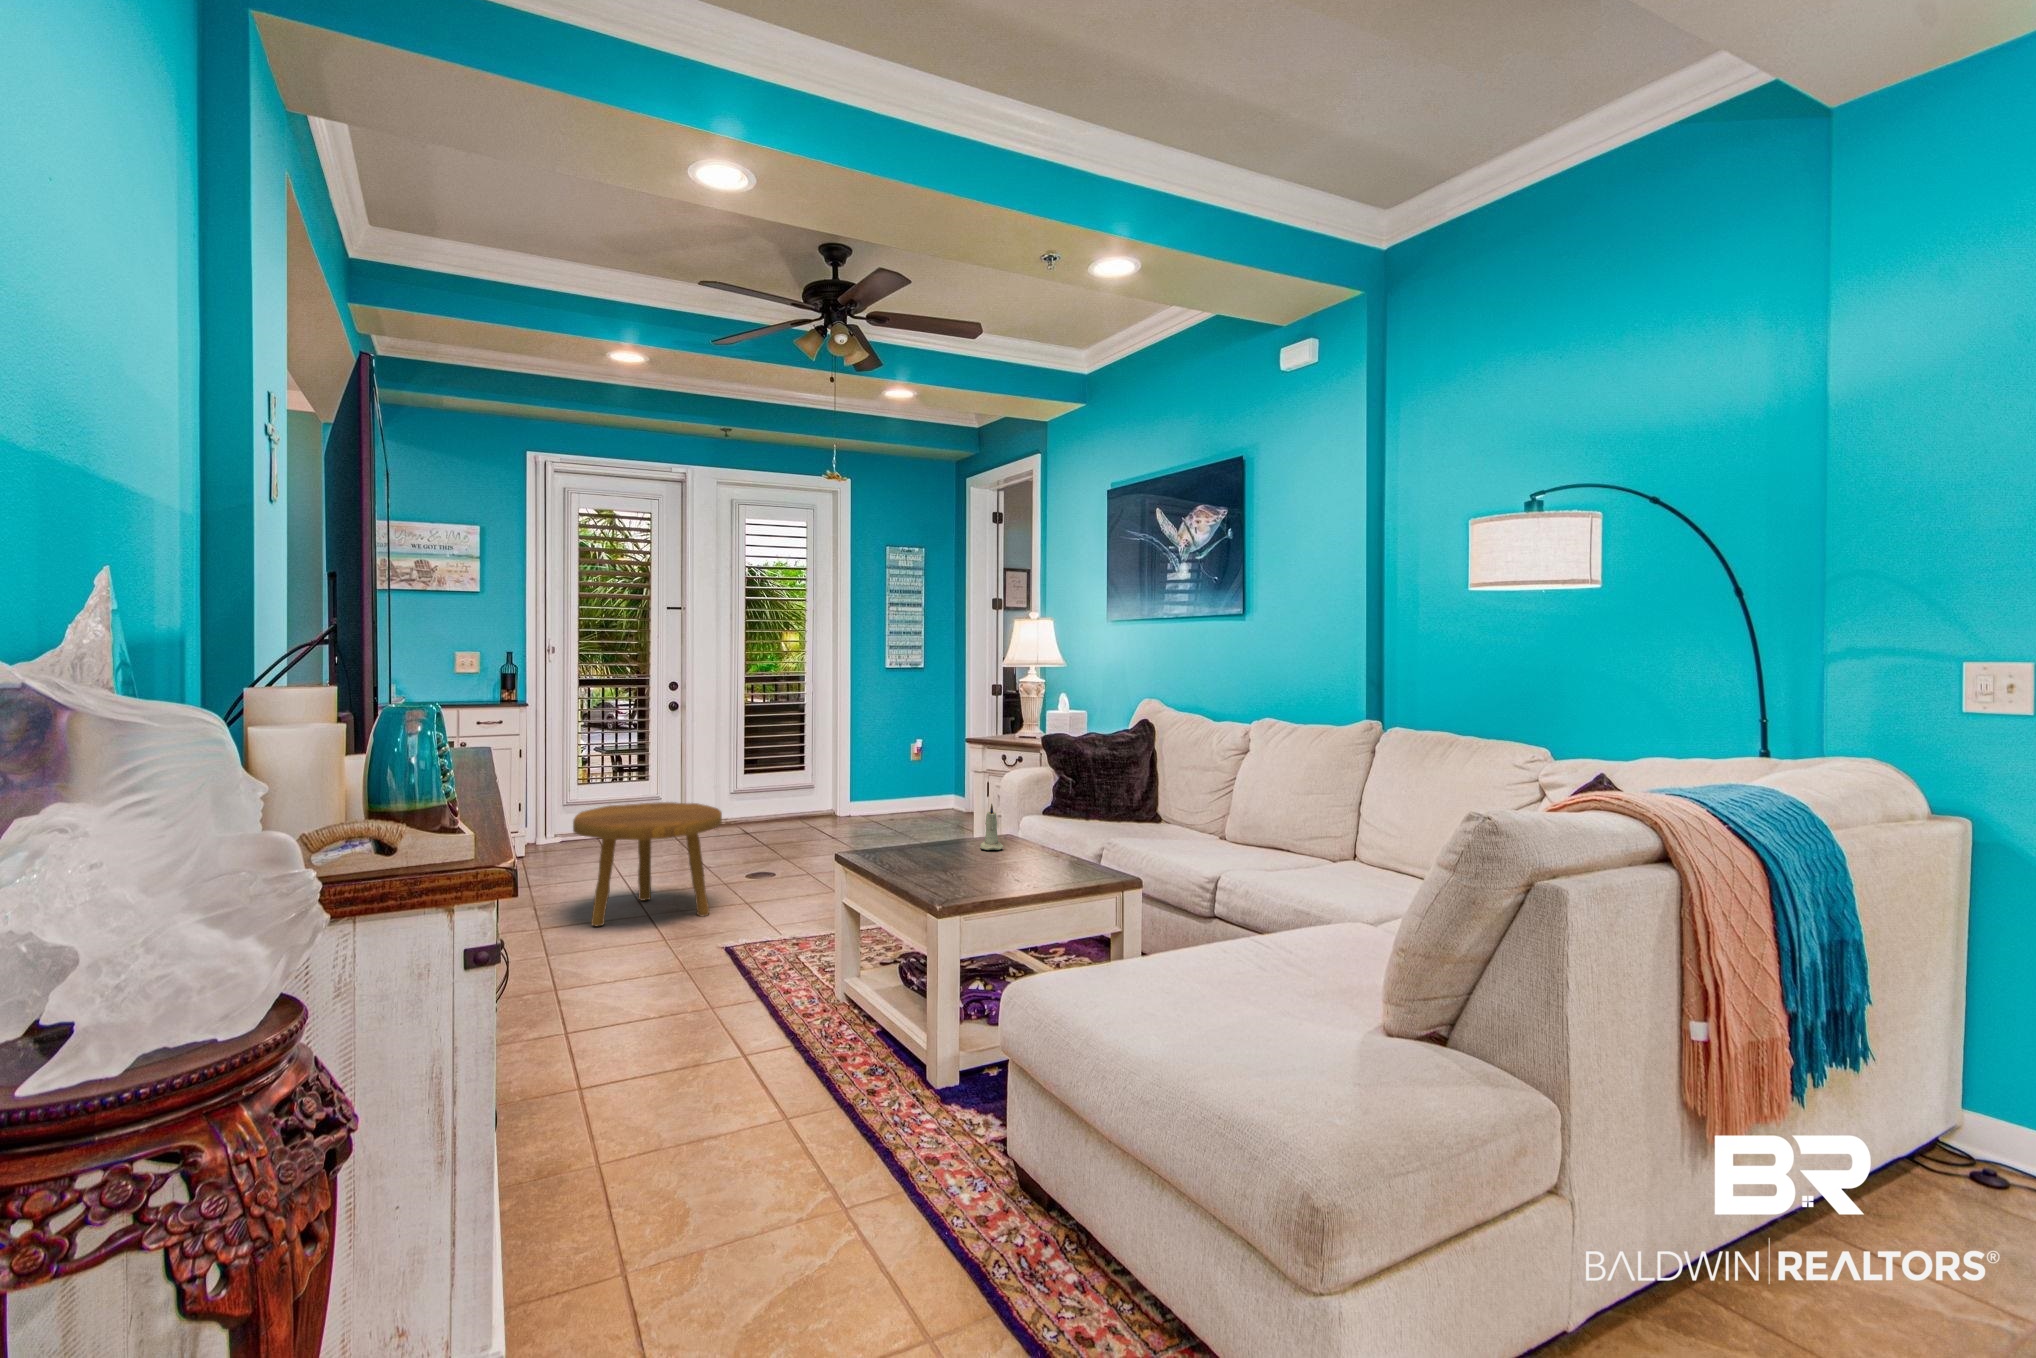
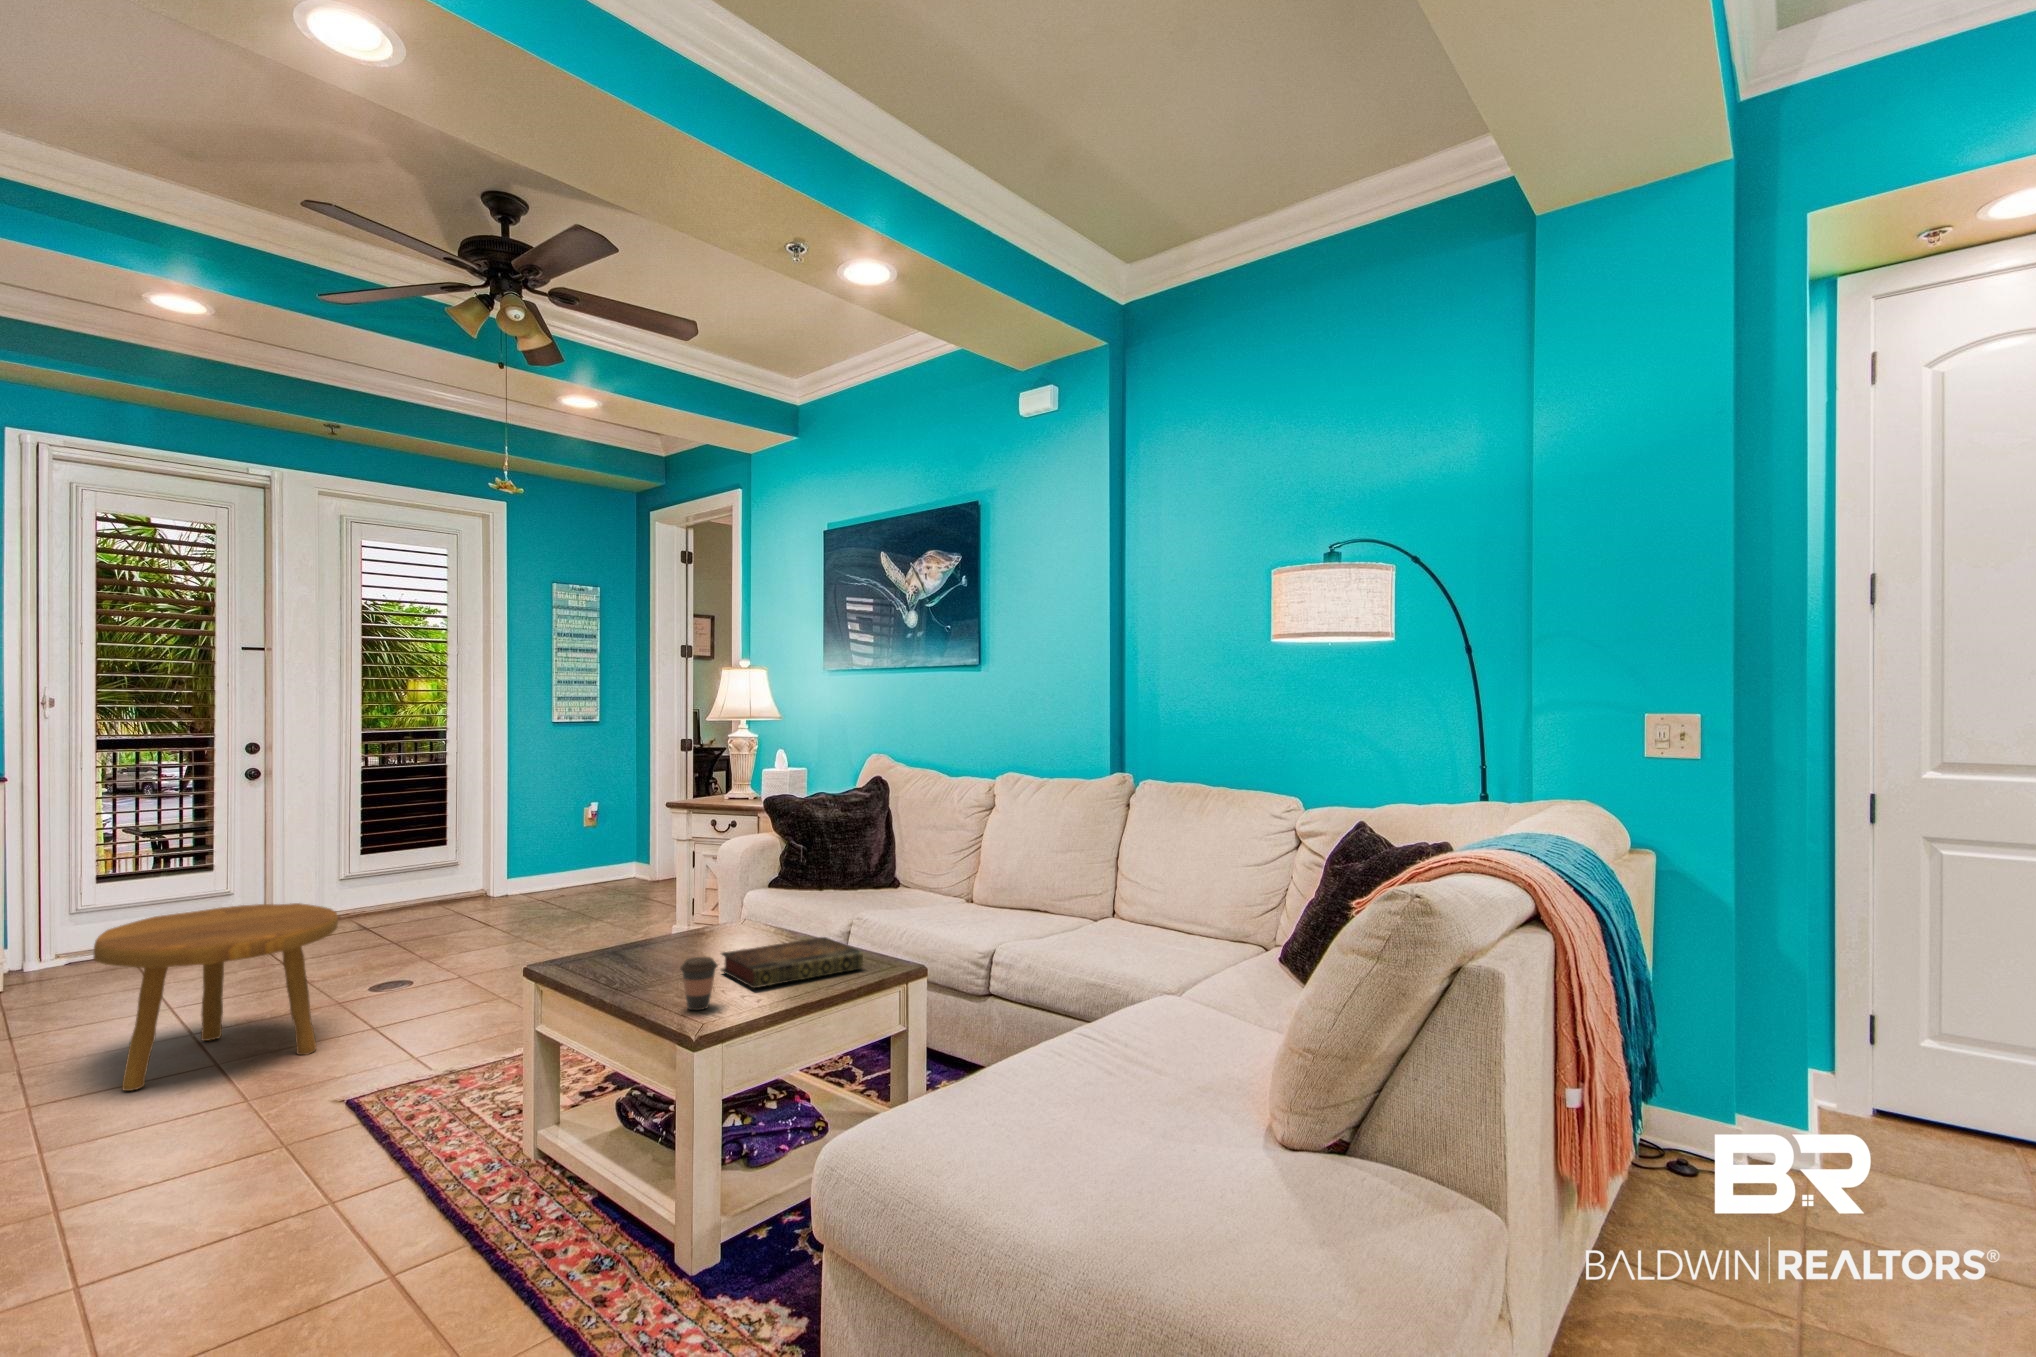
candle: present [980,804,1004,850] -> none [717,887,747,944]
book: none [973,848,1087,880] -> present [721,937,863,988]
coffee cup: none [933,849,962,890] -> present [680,957,717,1010]

